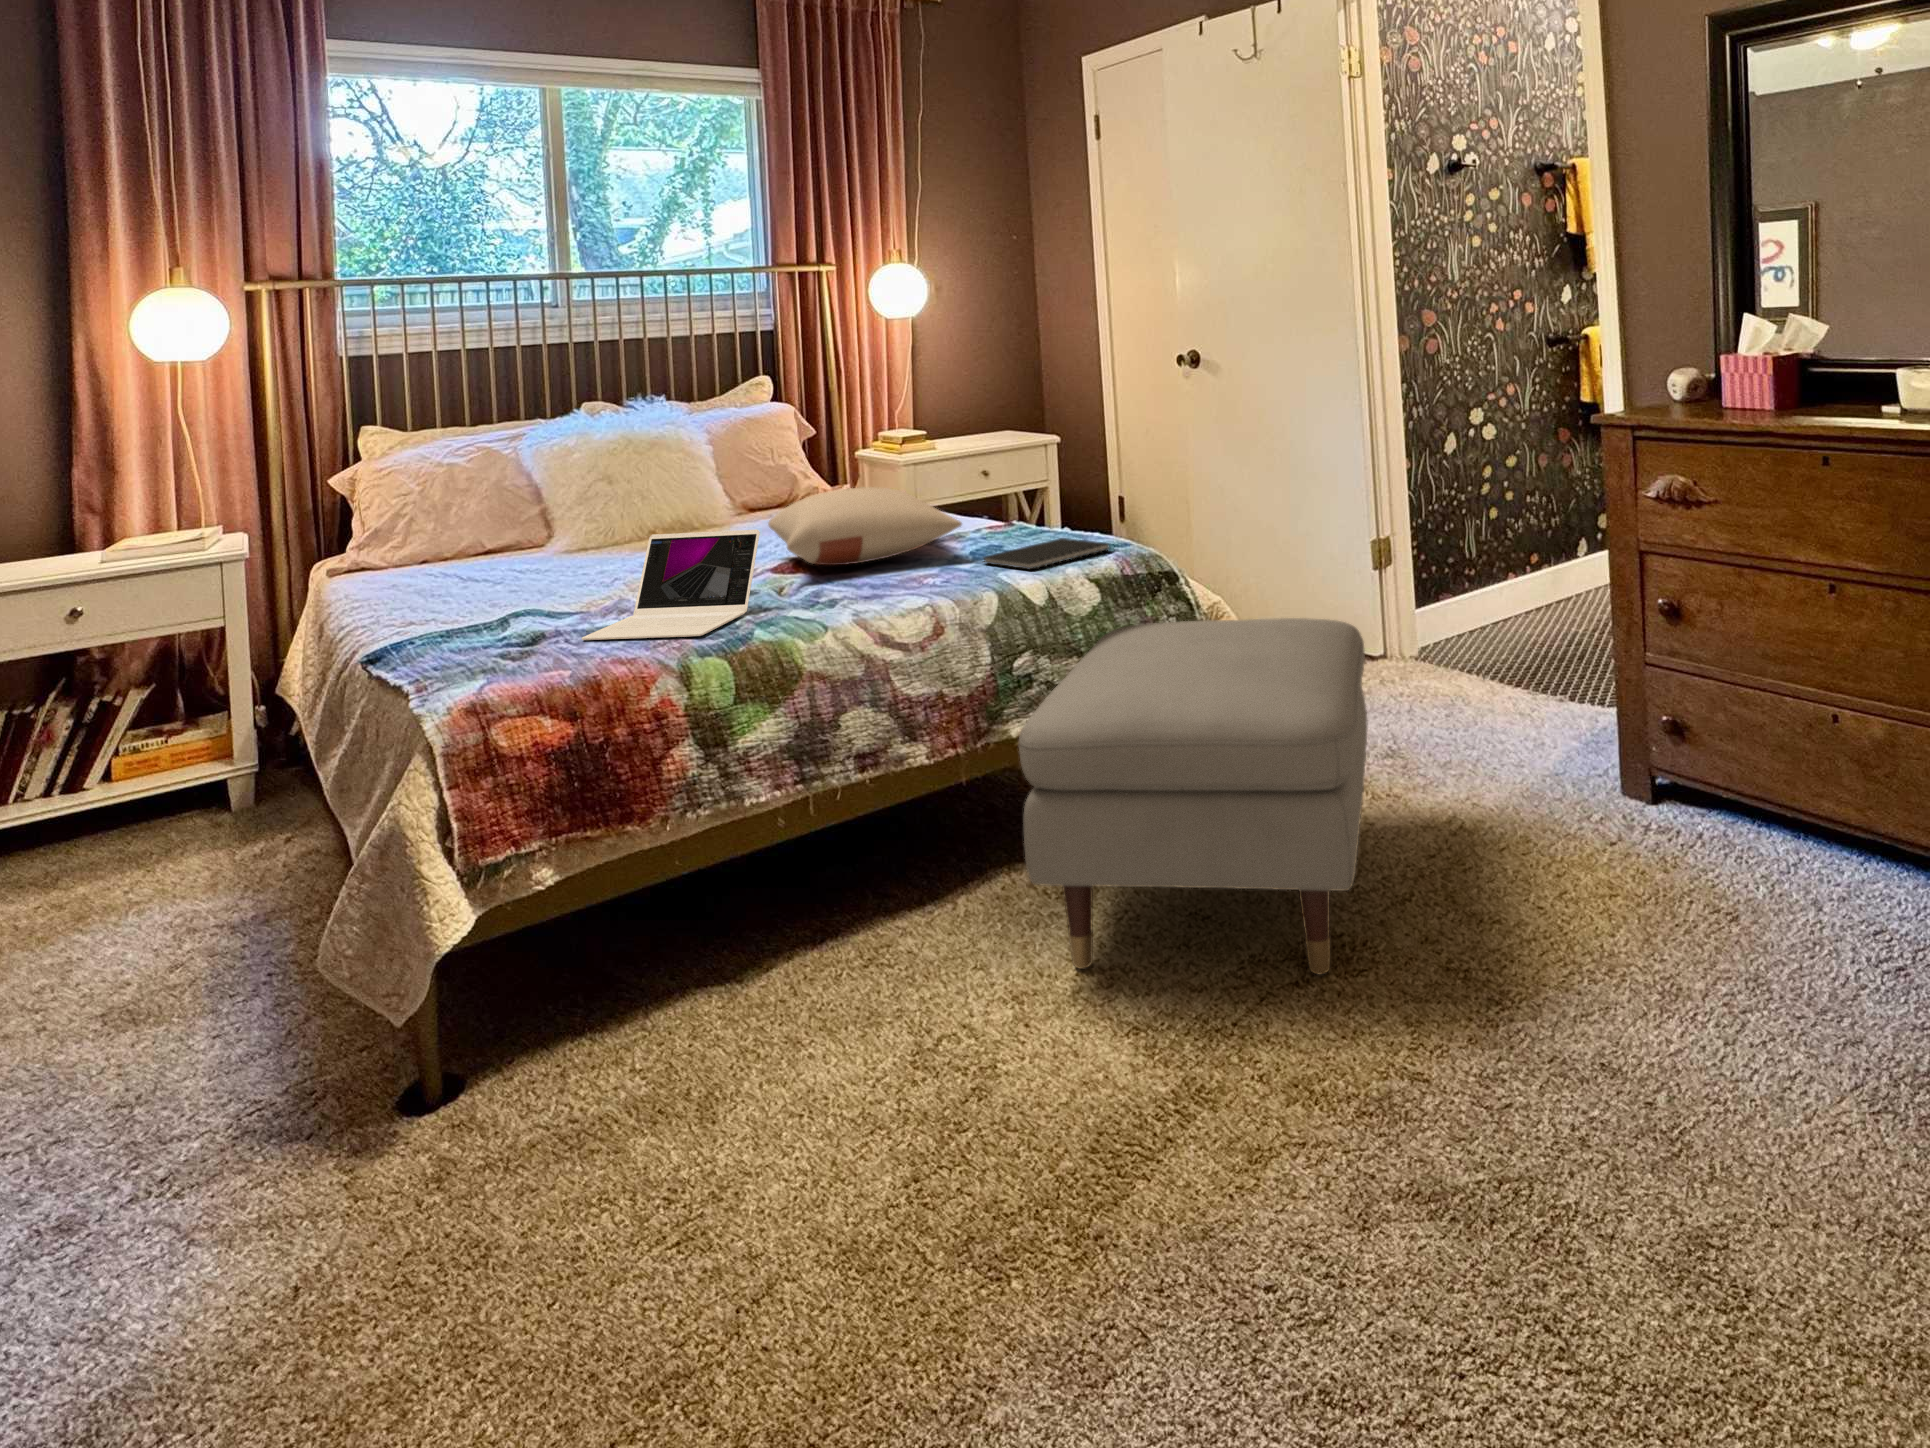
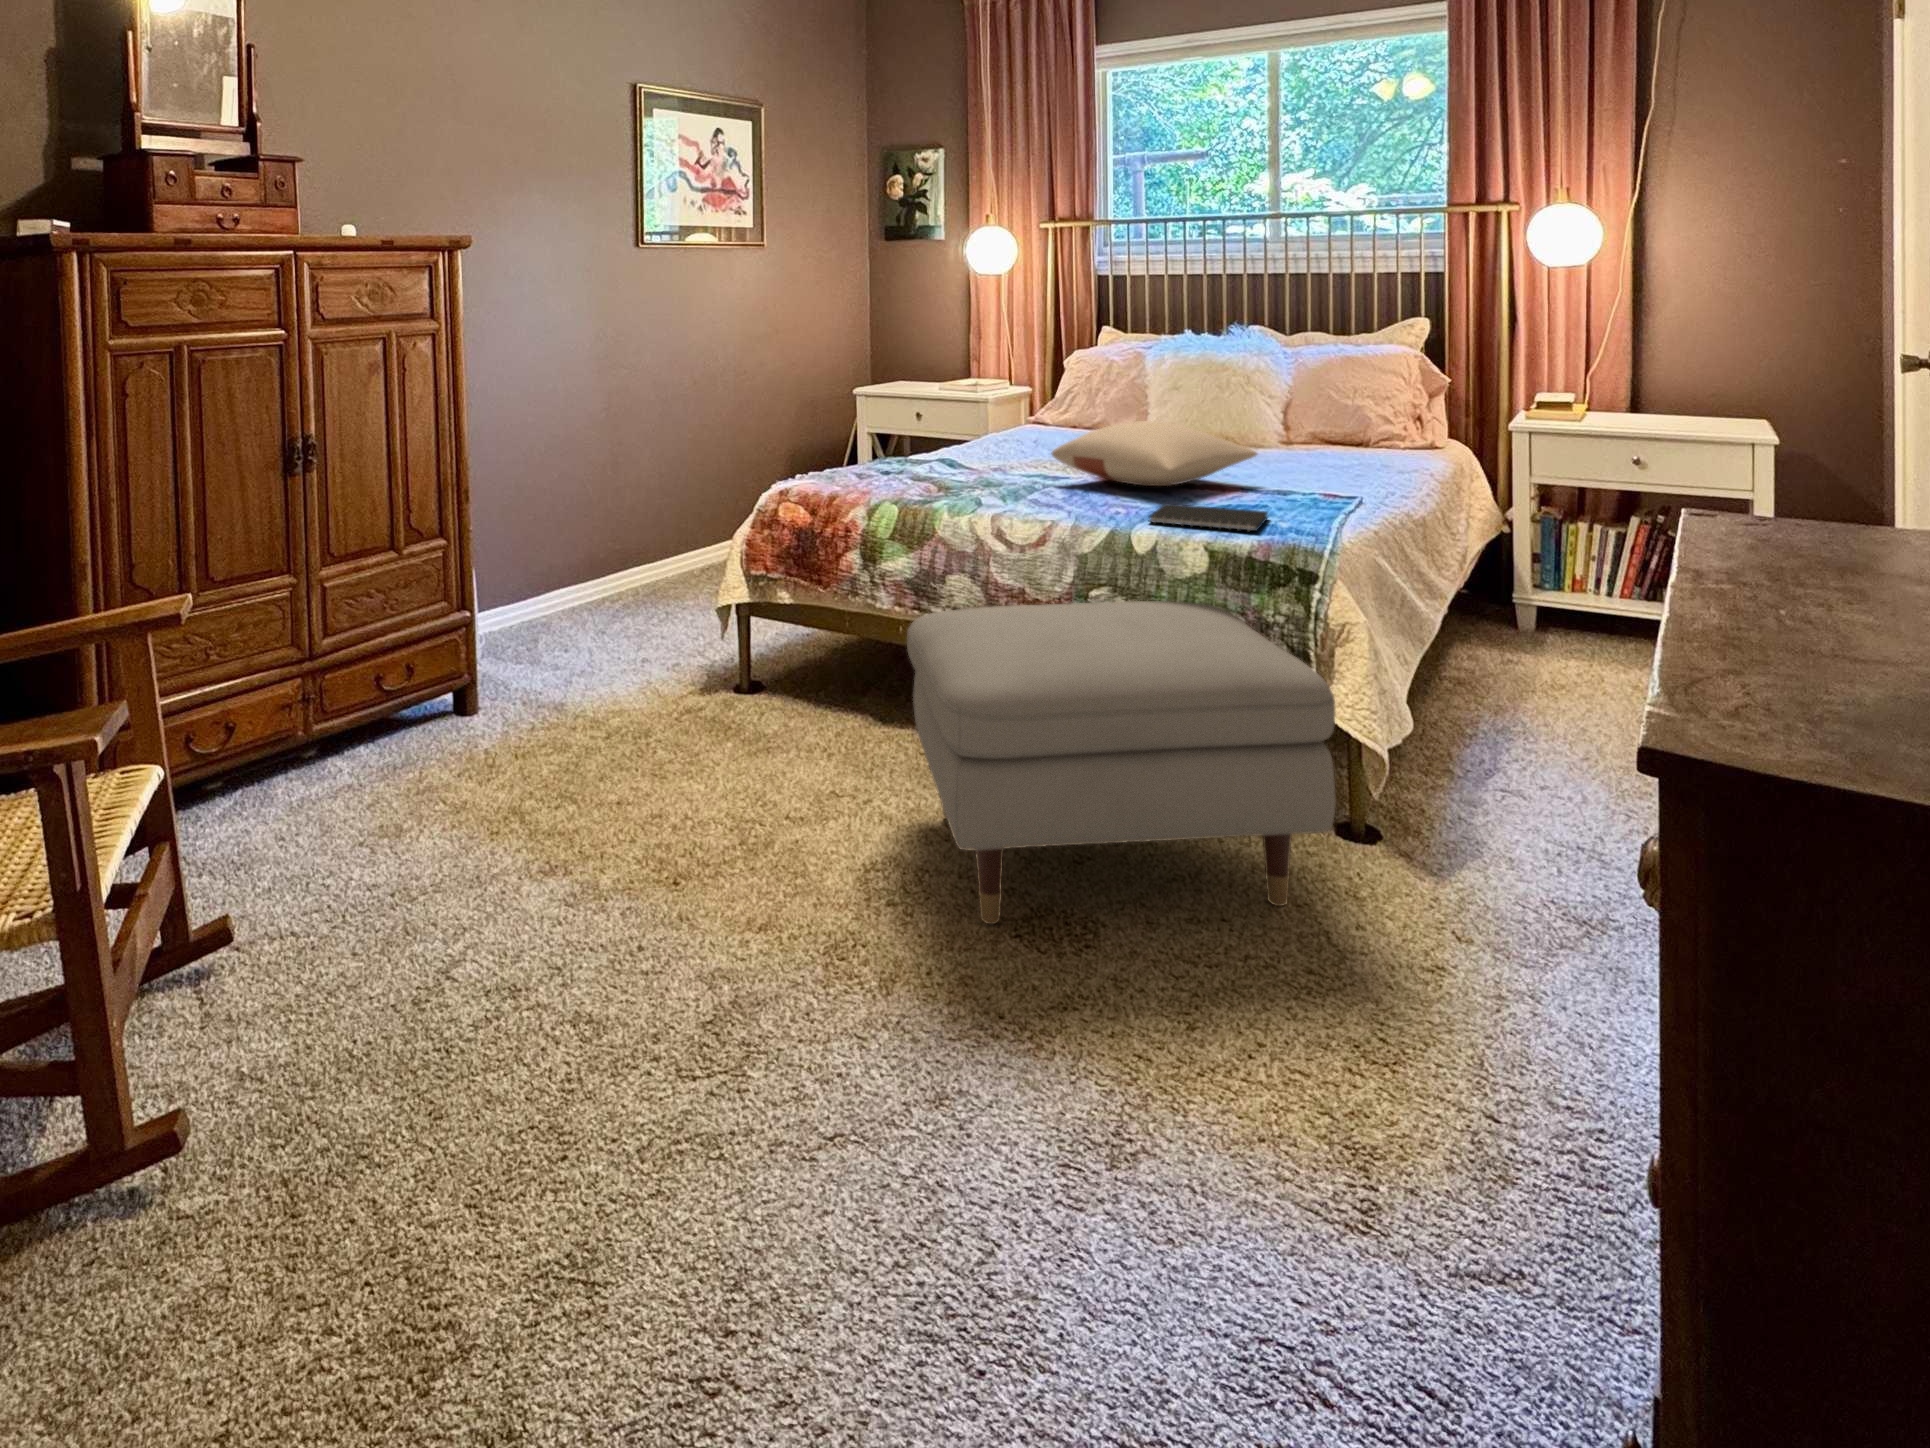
laptop: present [582,530,760,640] -> none [888,422,991,490]

